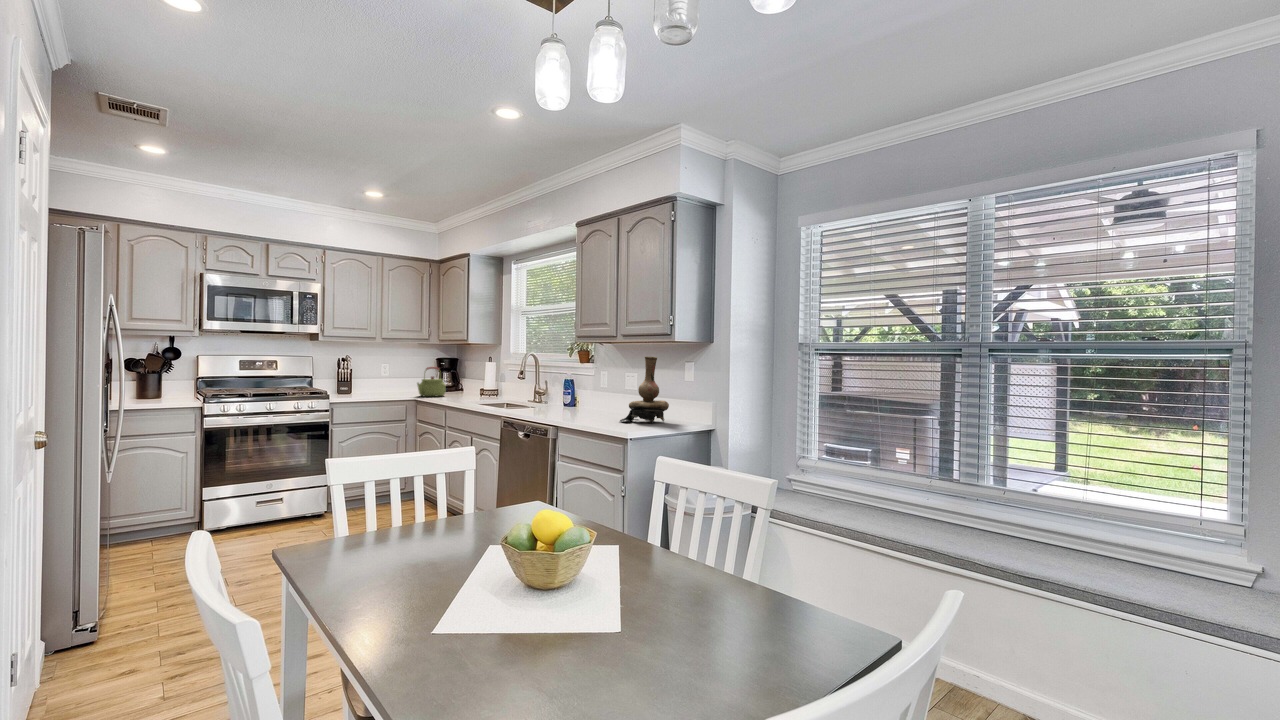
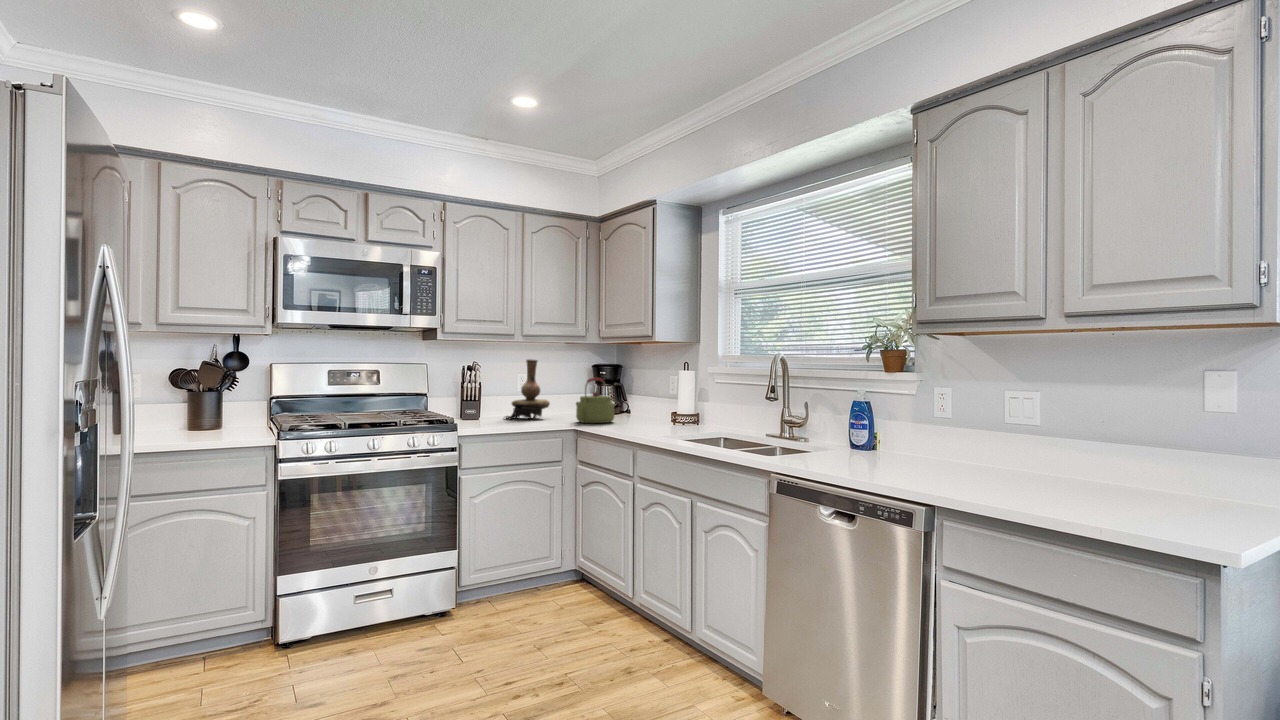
vase: present [620,357,669,423] -> present [506,359,550,419]

